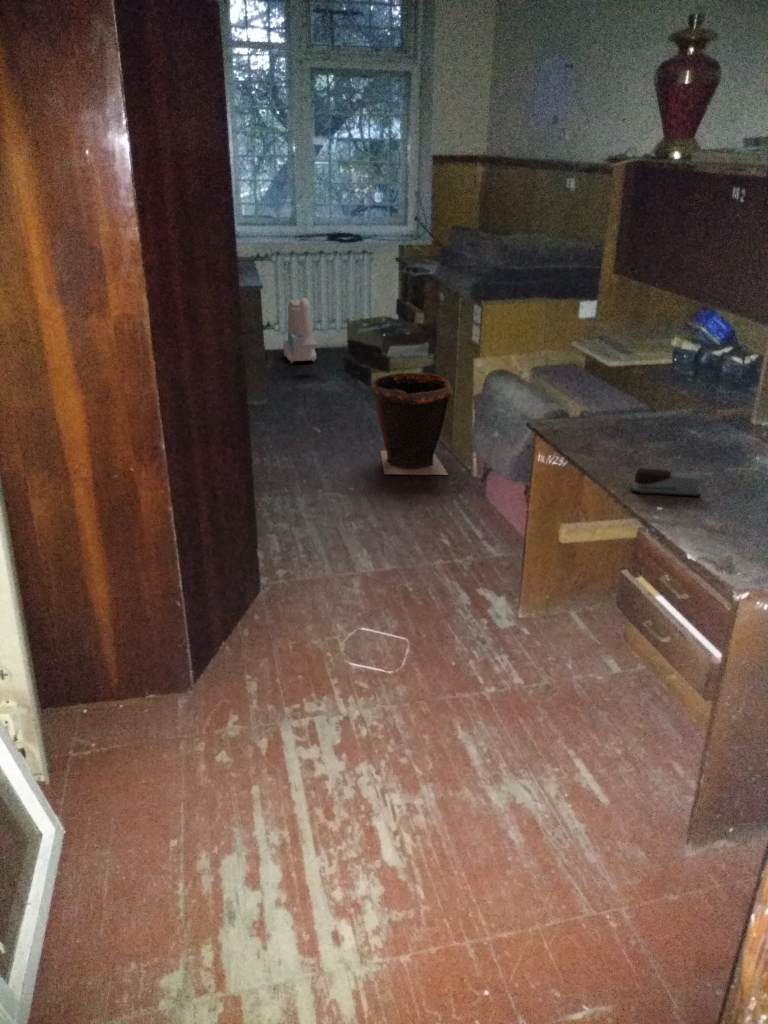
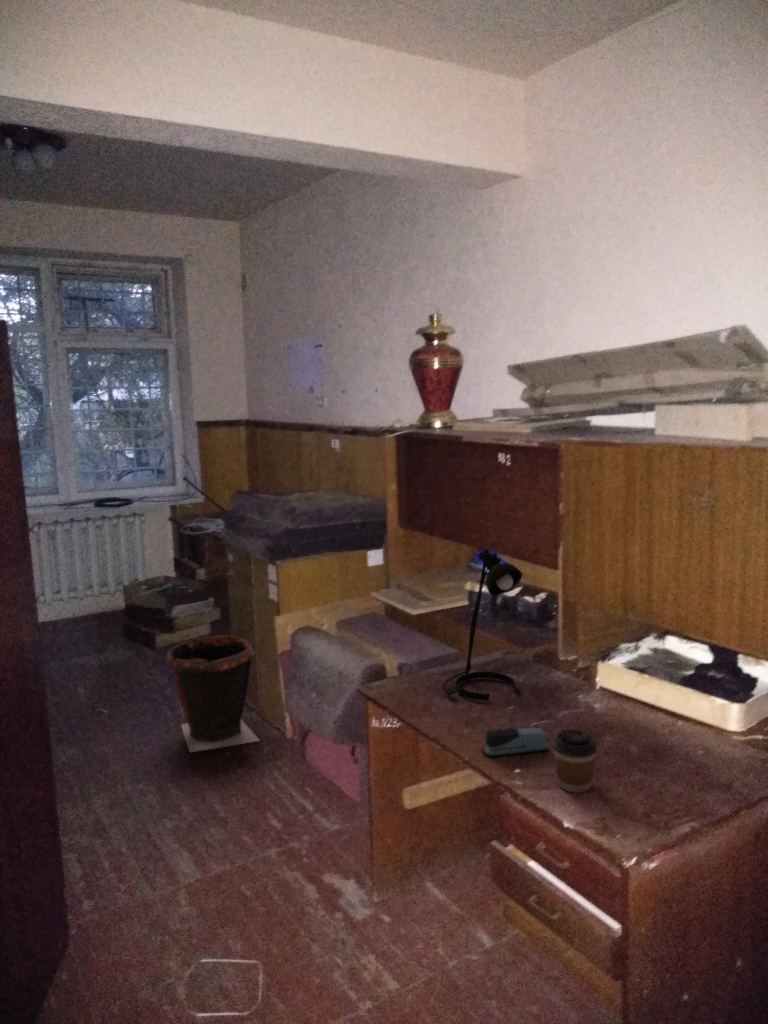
desk lamp: none [611,288,718,448] -> present [442,549,522,701]
vacuum cleaner: present [283,298,320,363] -> none [51,567,96,636]
coffee cup: none [696,471,745,535] -> present [553,729,597,793]

